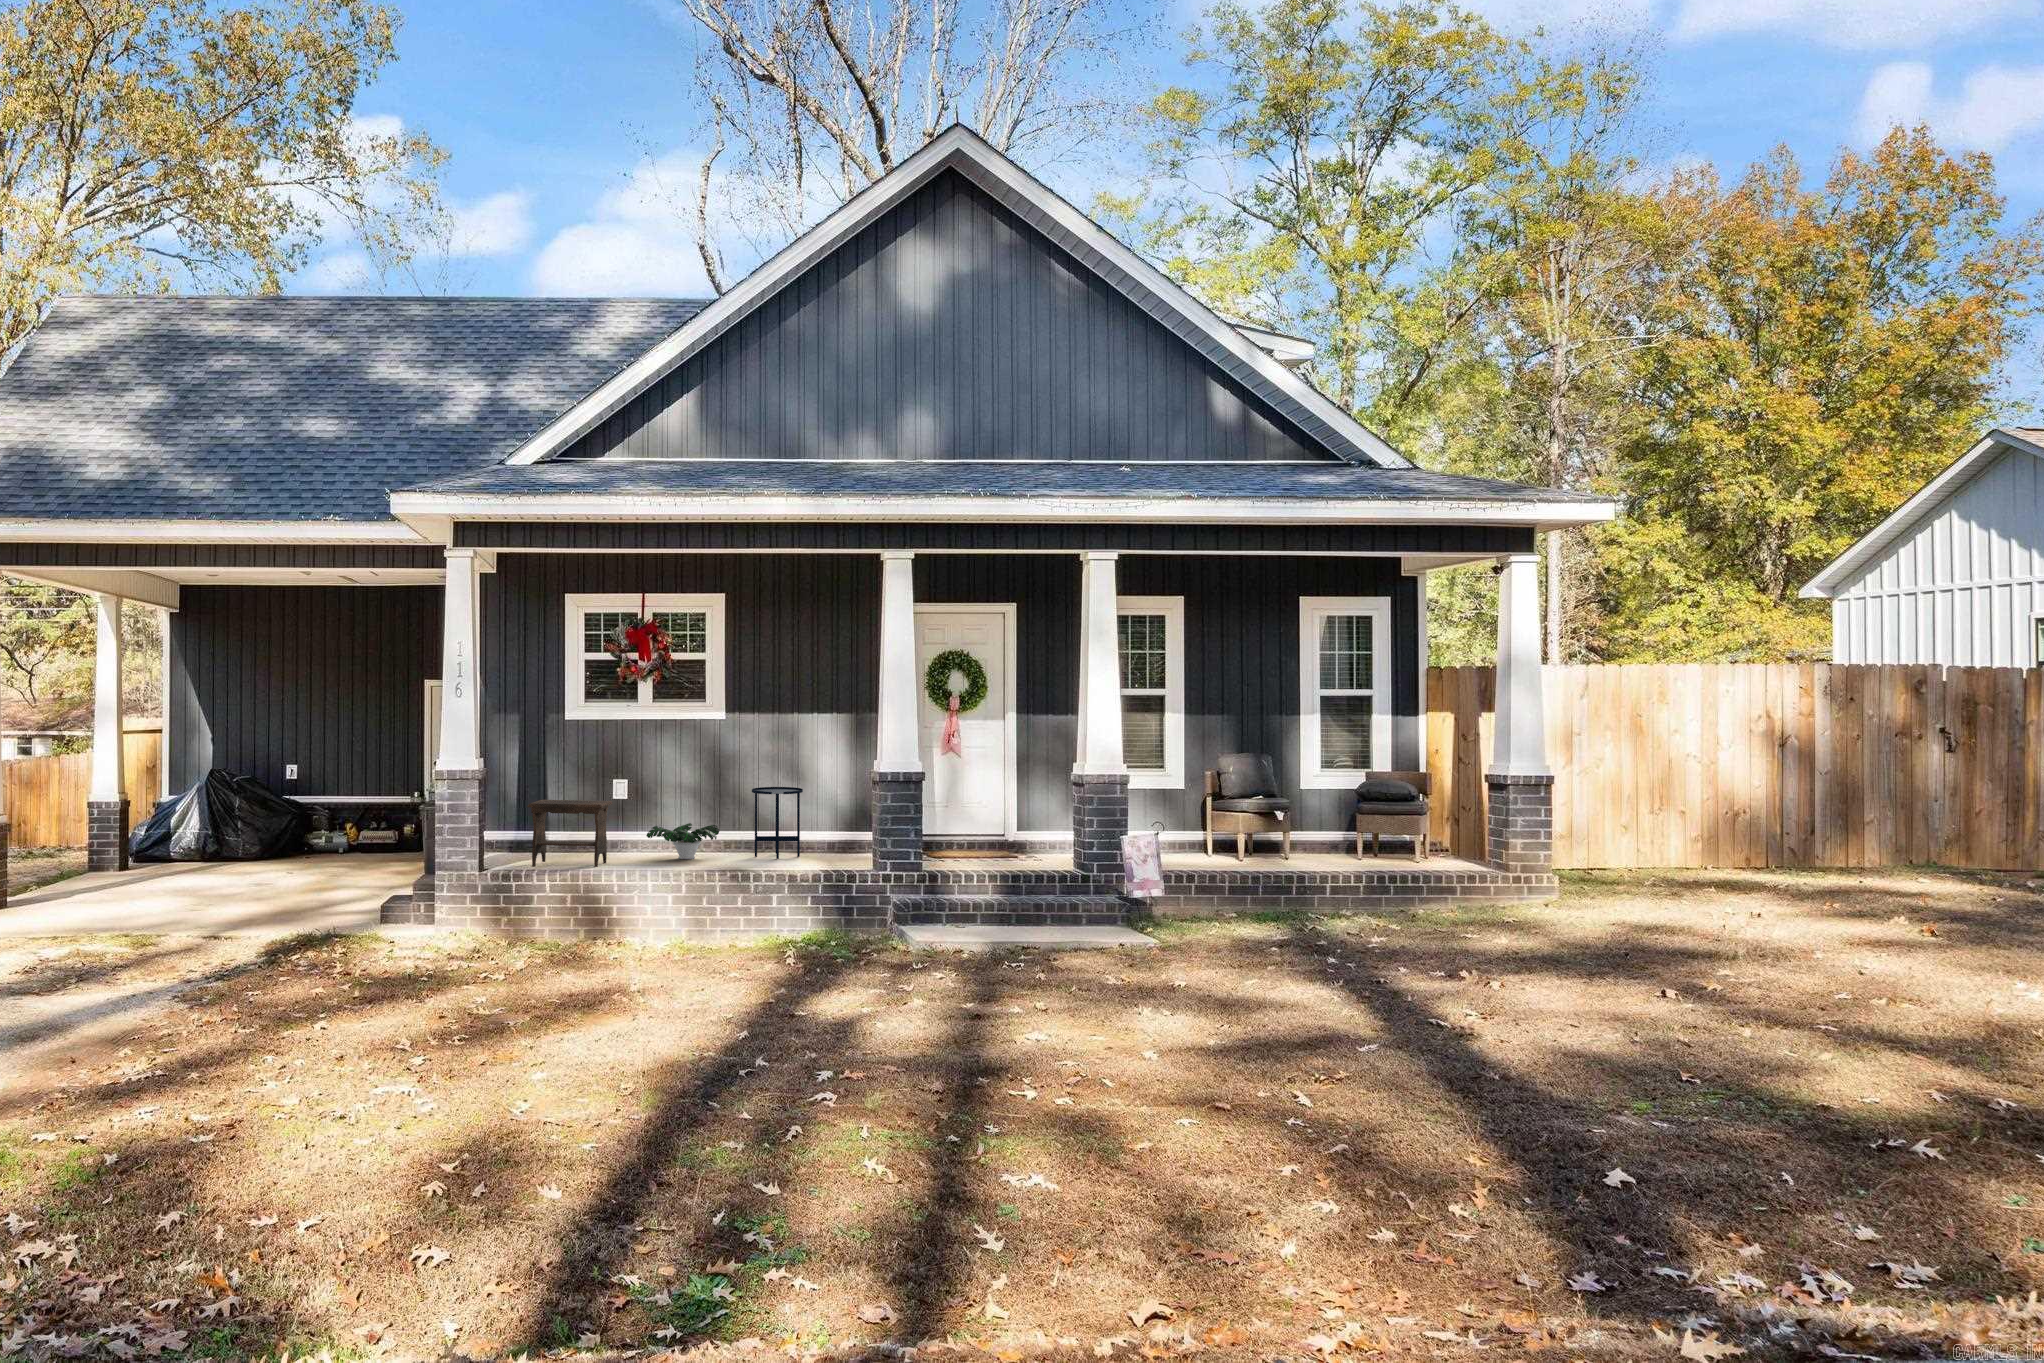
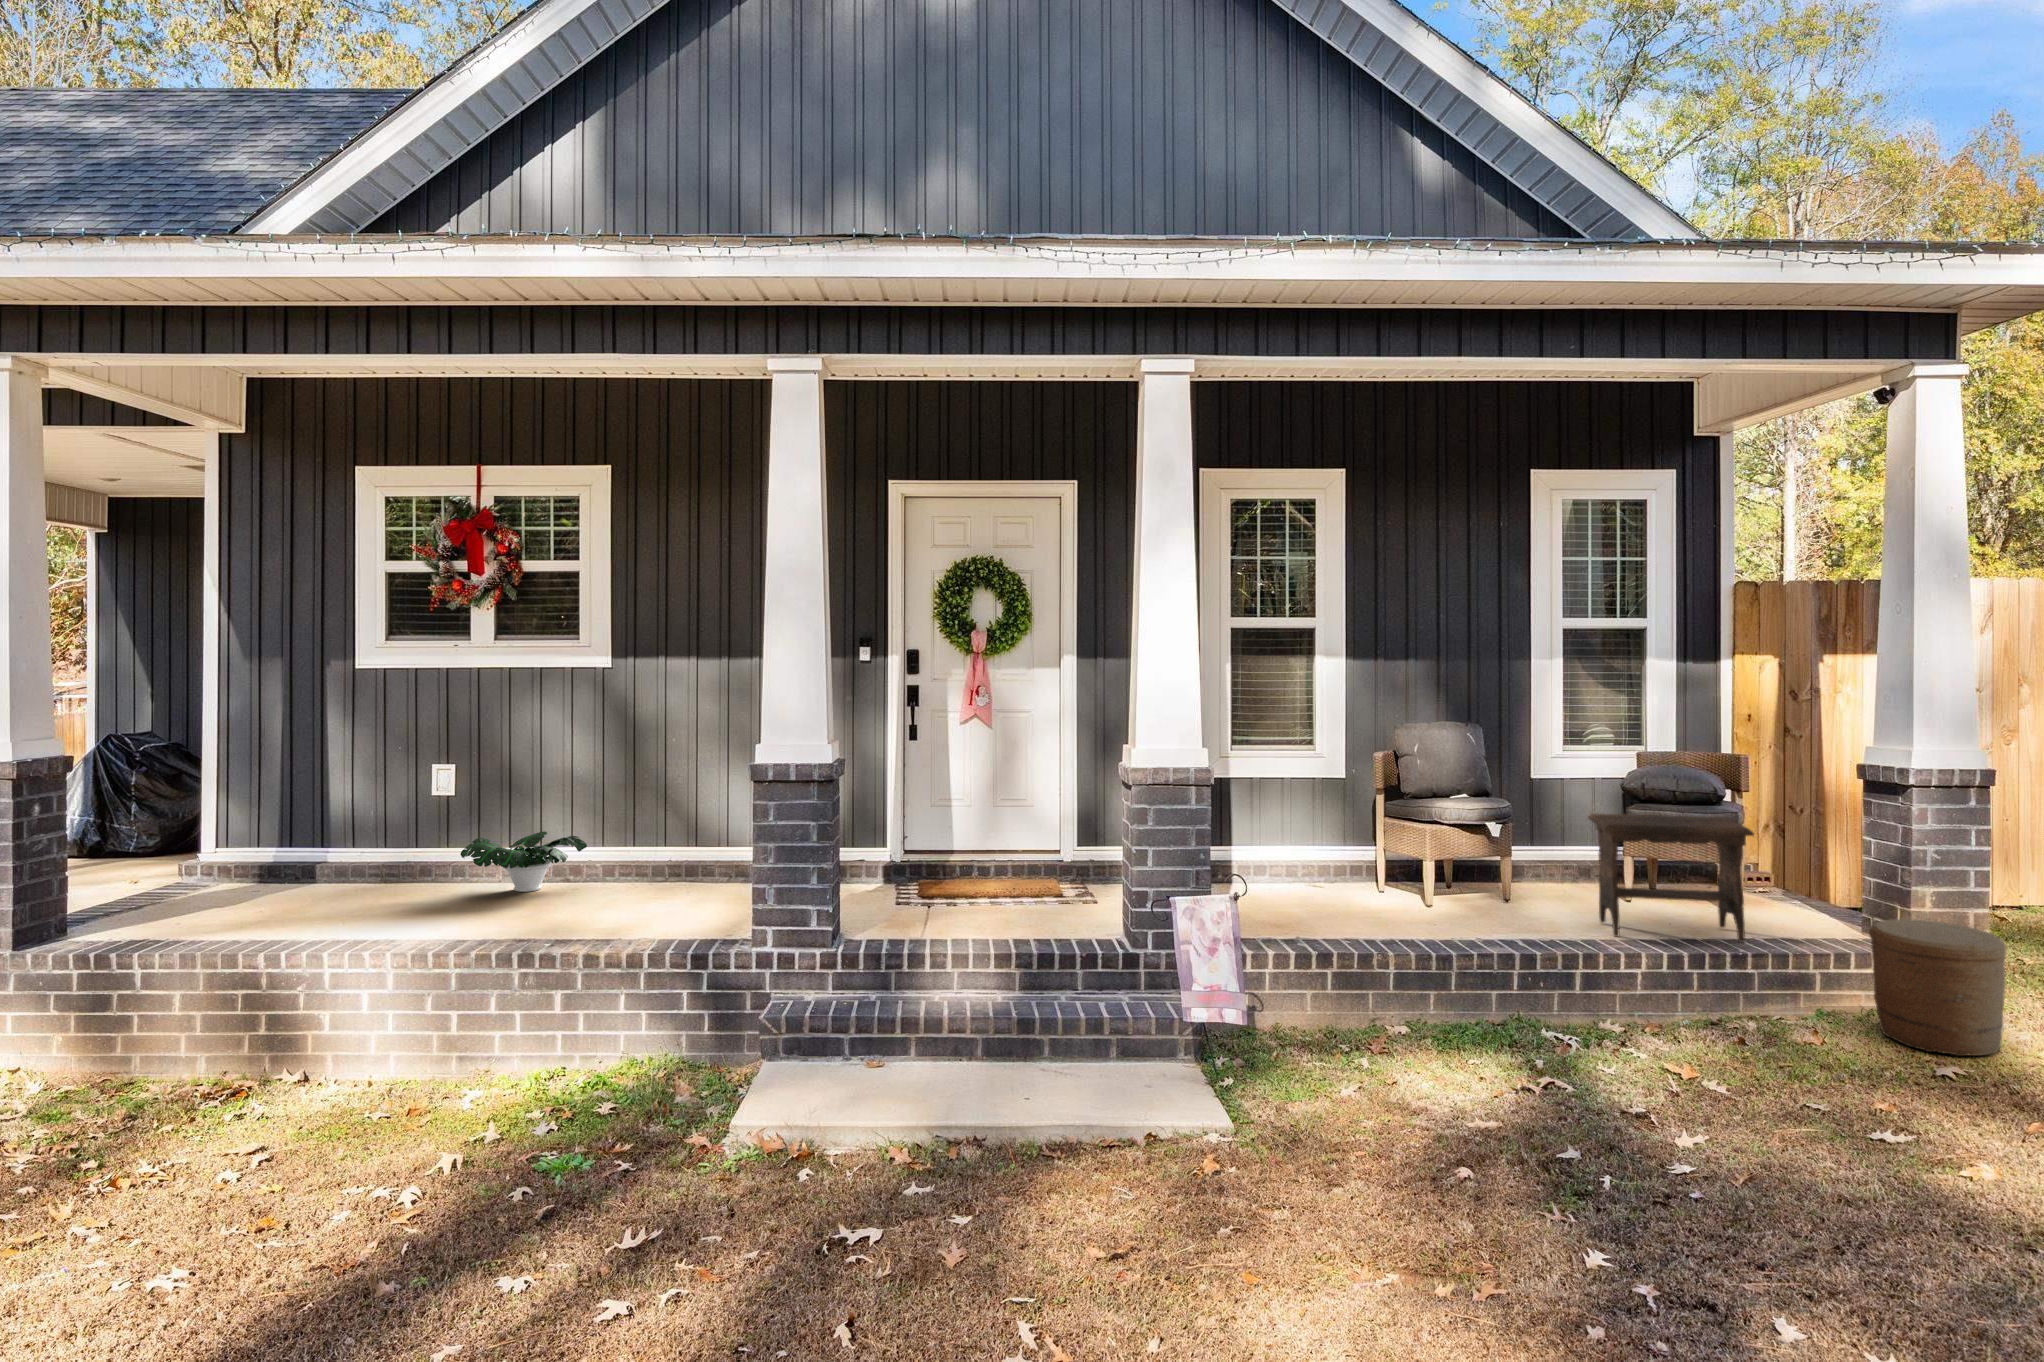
side table: present [752,787,803,859] -> none [632,774,716,895]
footstool: present [527,800,612,867] -> present [1588,814,1754,942]
woven basket: none [1484,857,1551,924] -> present [1869,919,2006,1056]

